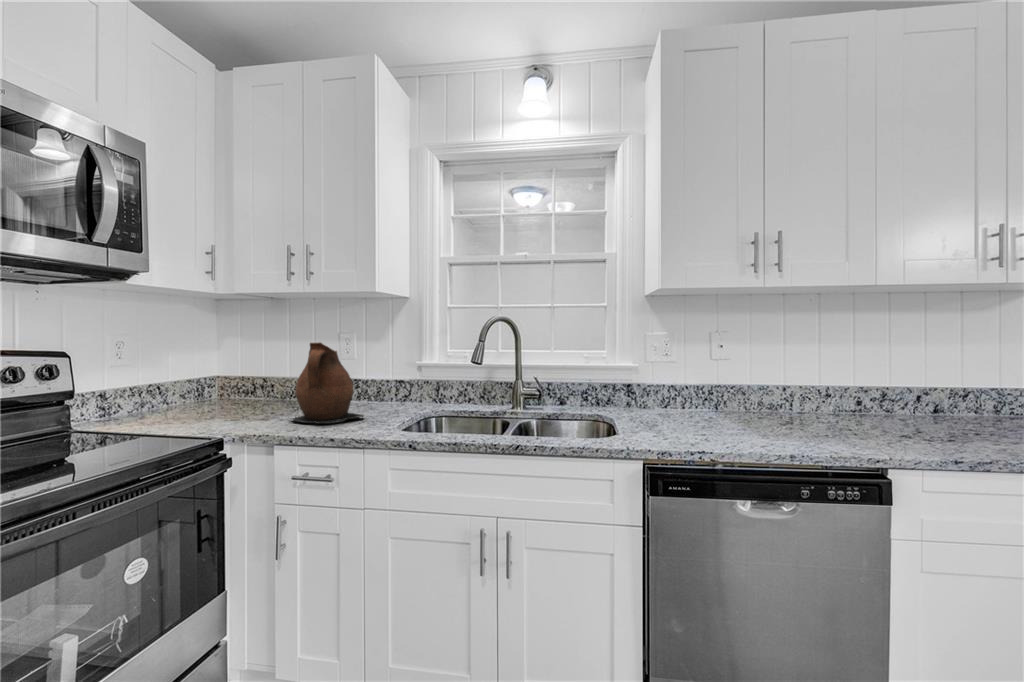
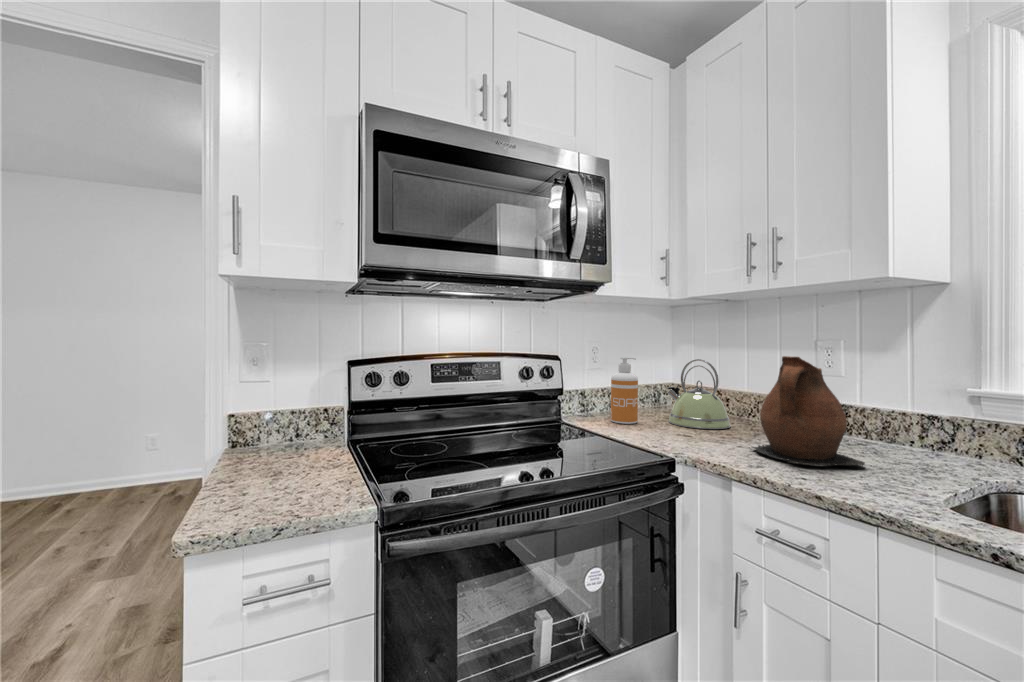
kettle: none [210,349,274,414] -> present [667,359,731,429]
soap dispenser: none [143,350,178,421] -> present [611,357,638,424]

